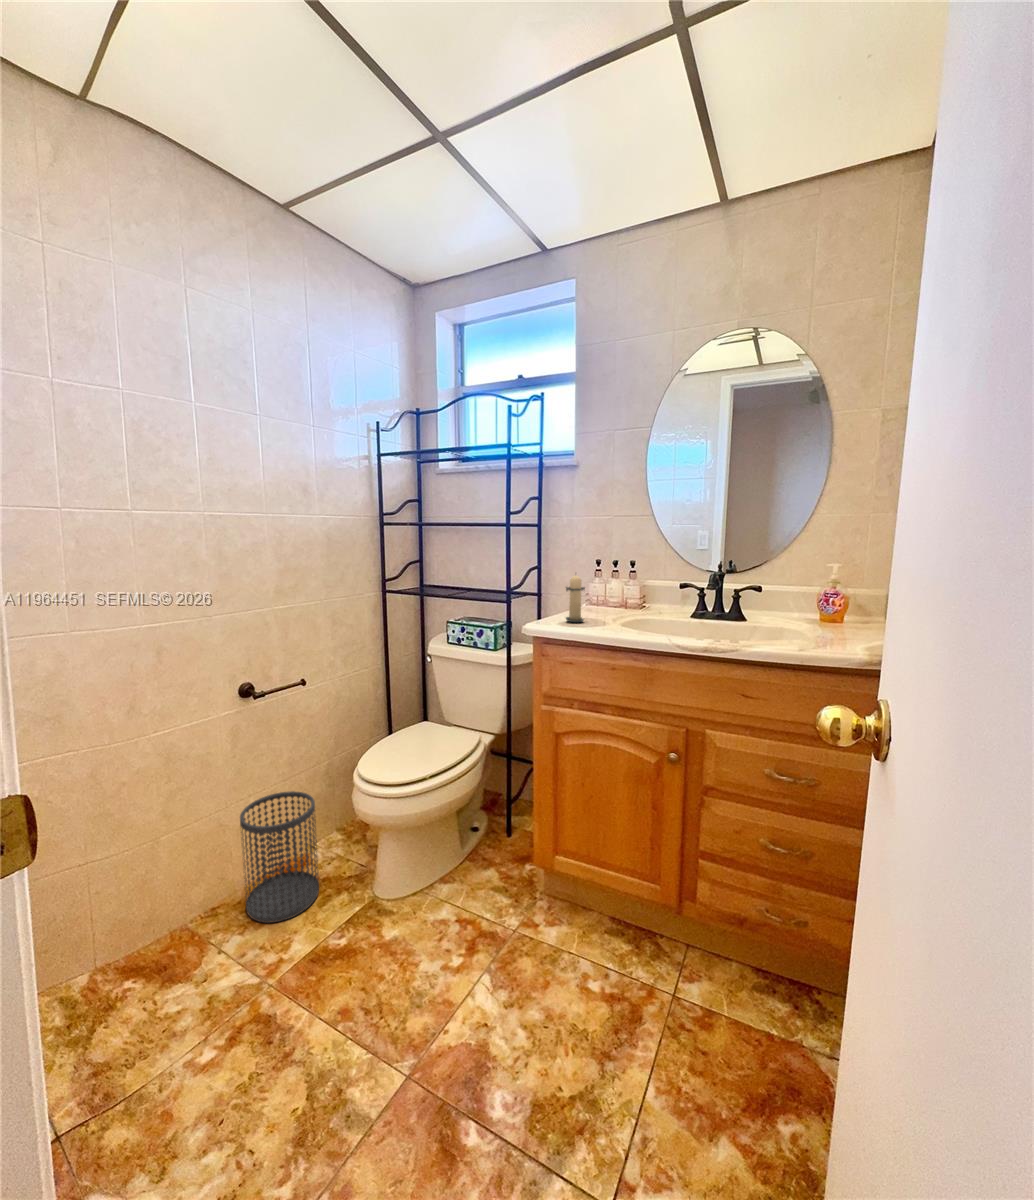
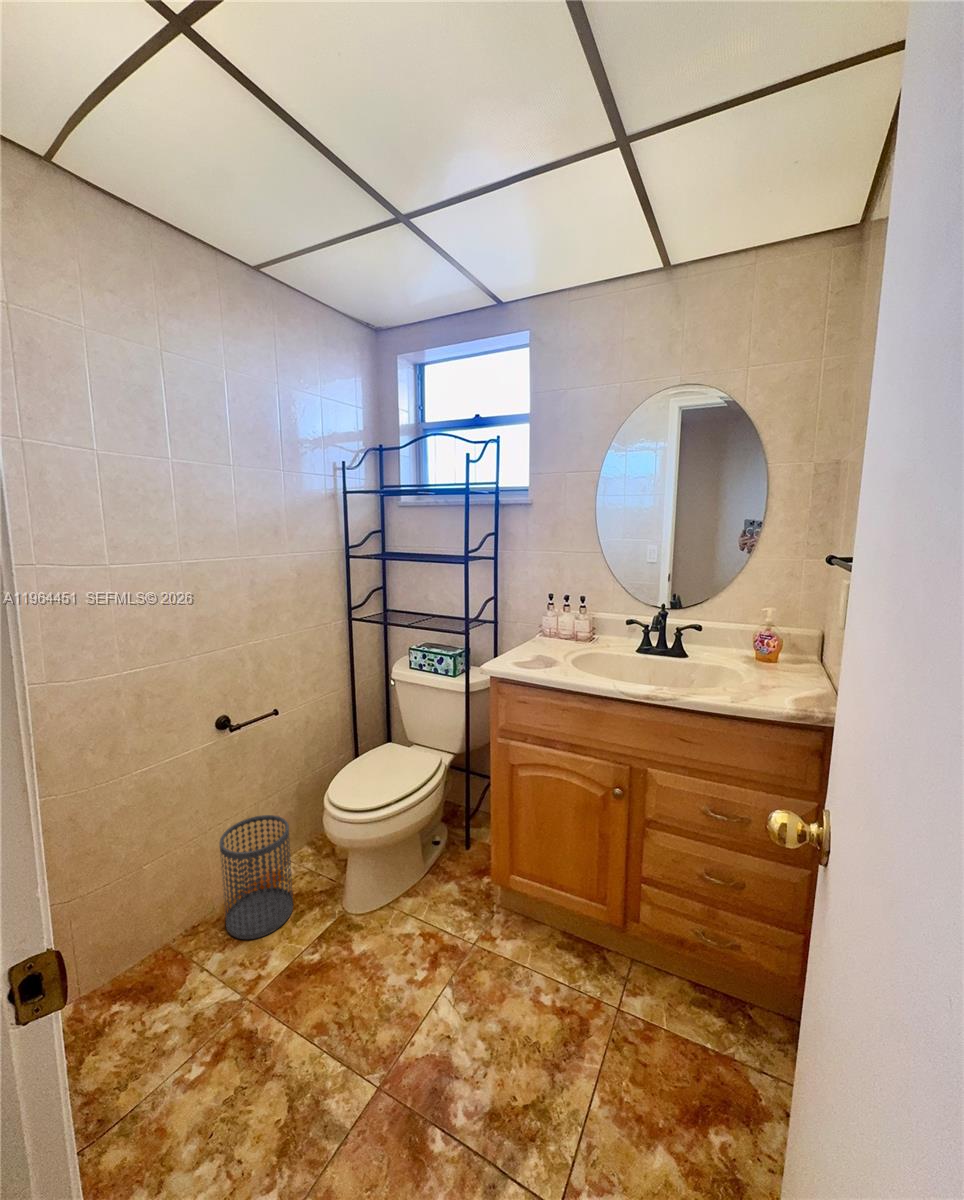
candle: present [566,576,585,622] -> none [518,615,541,663]

